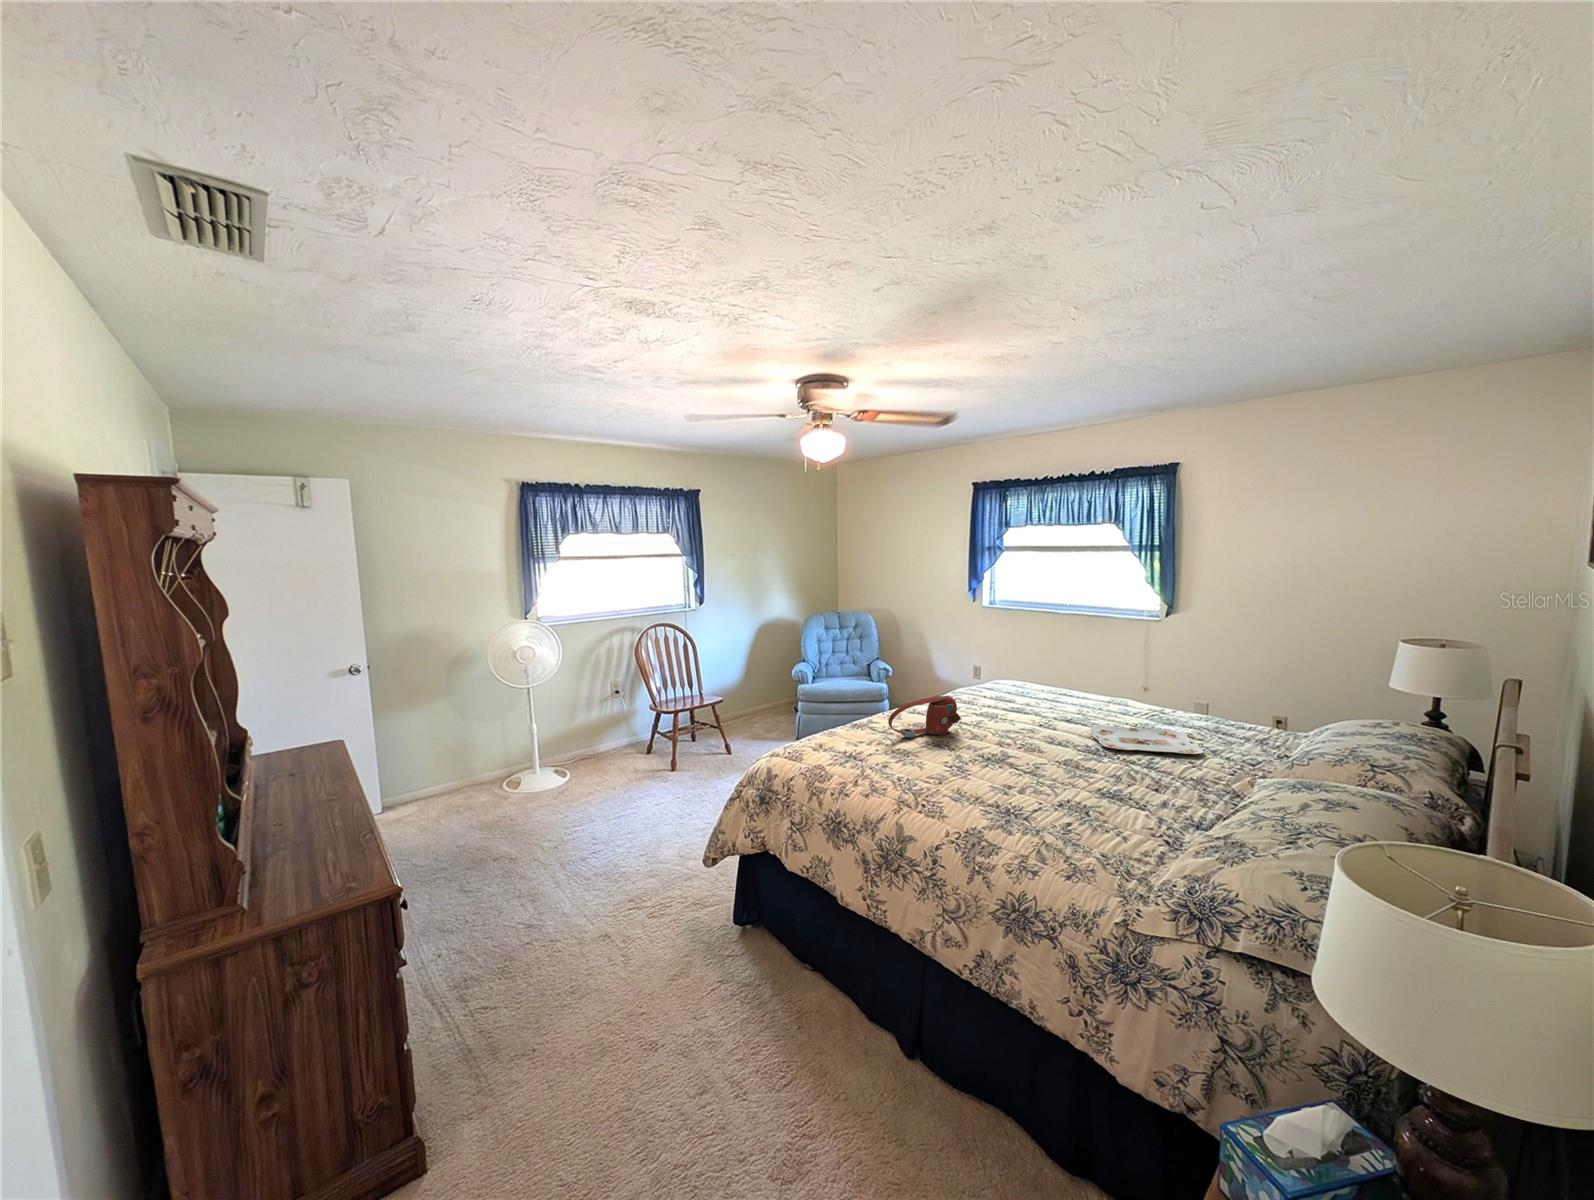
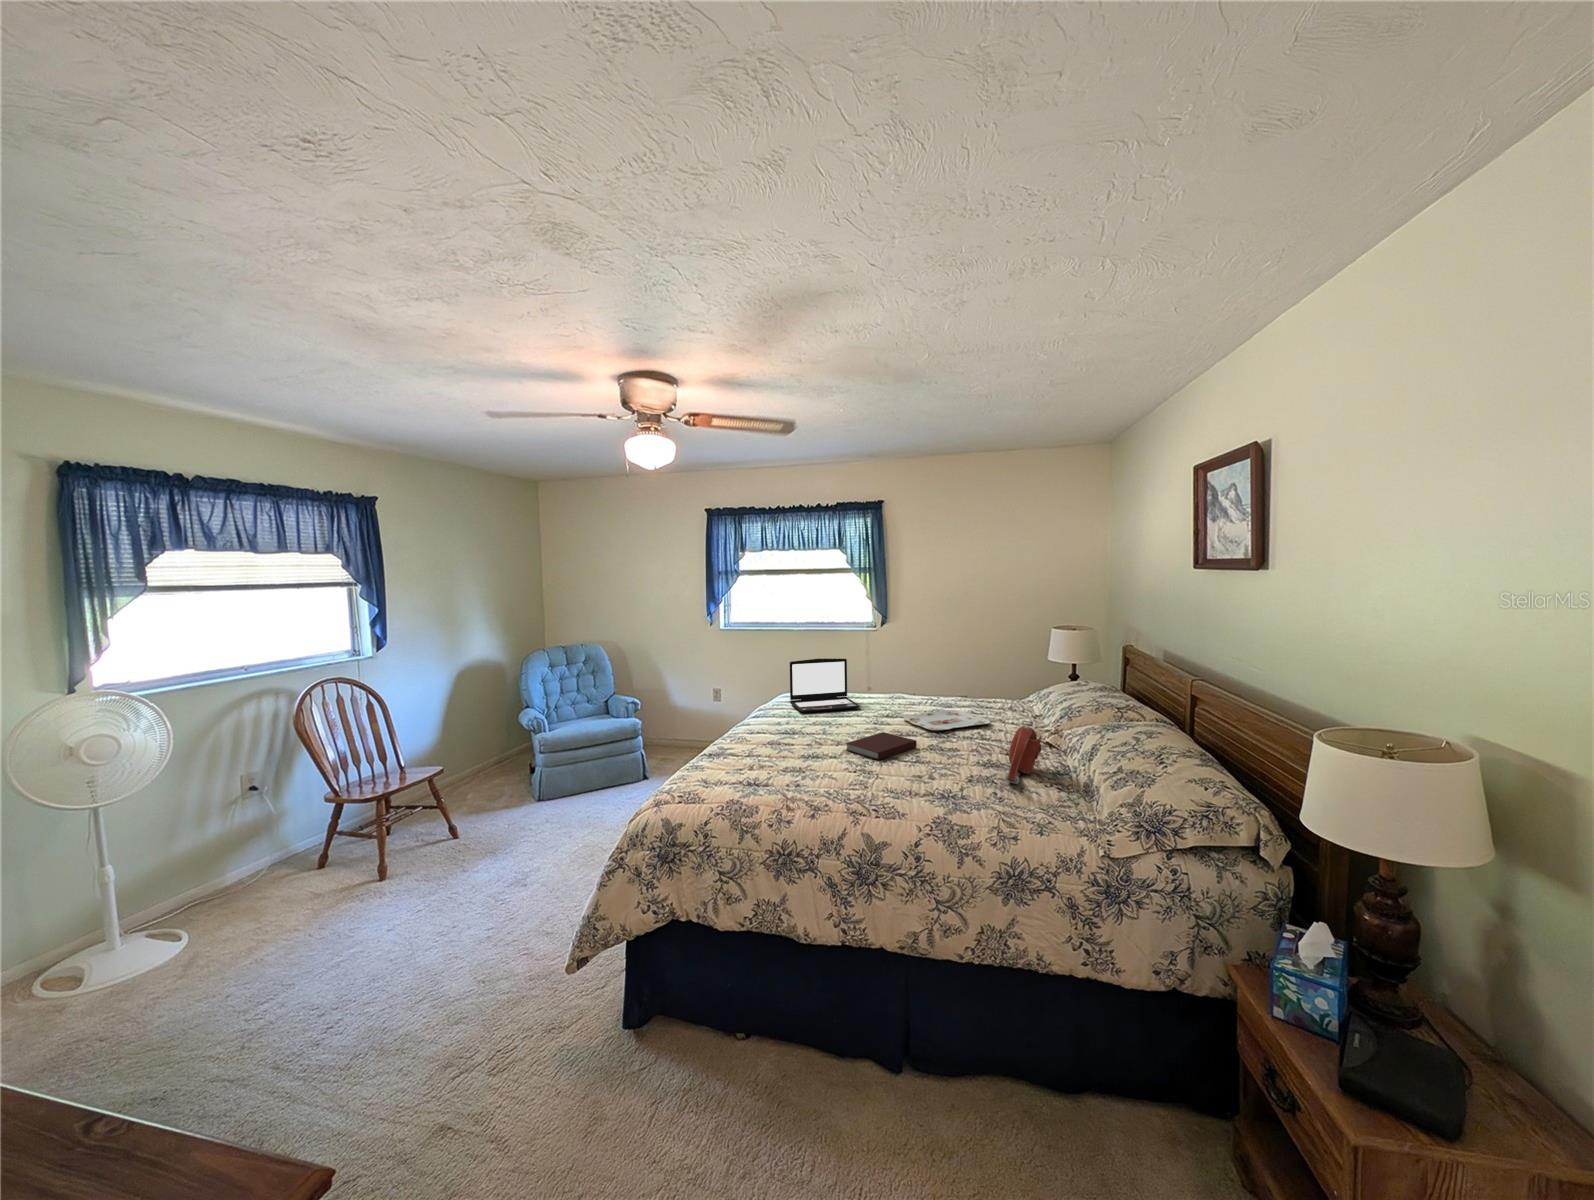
laptop: none [987,649,1060,708] -> present [790,659,860,712]
handbag: present [888,695,961,737] -> present [1004,726,1042,784]
notebook: none [978,737,1059,763] -> present [846,732,917,760]

